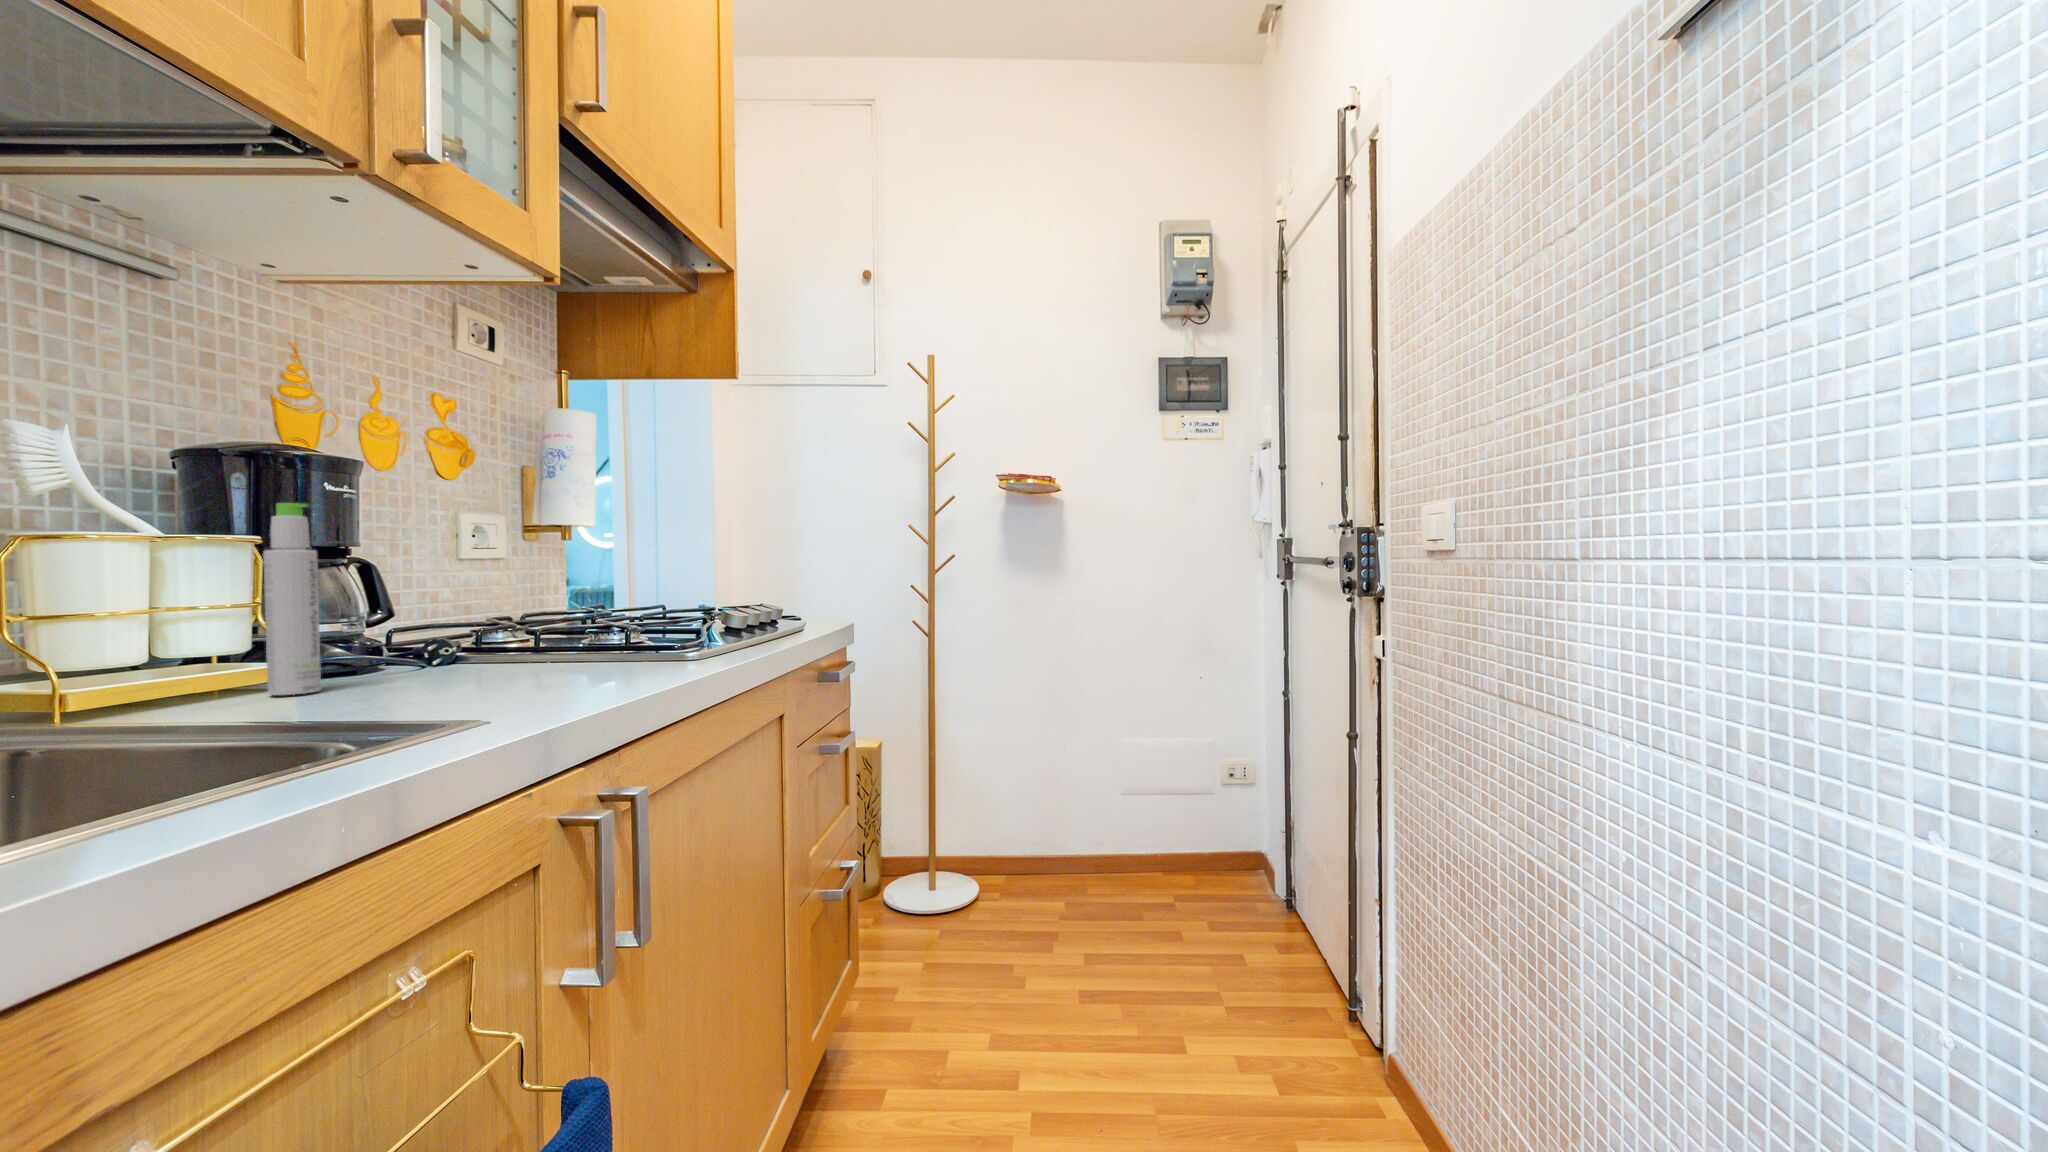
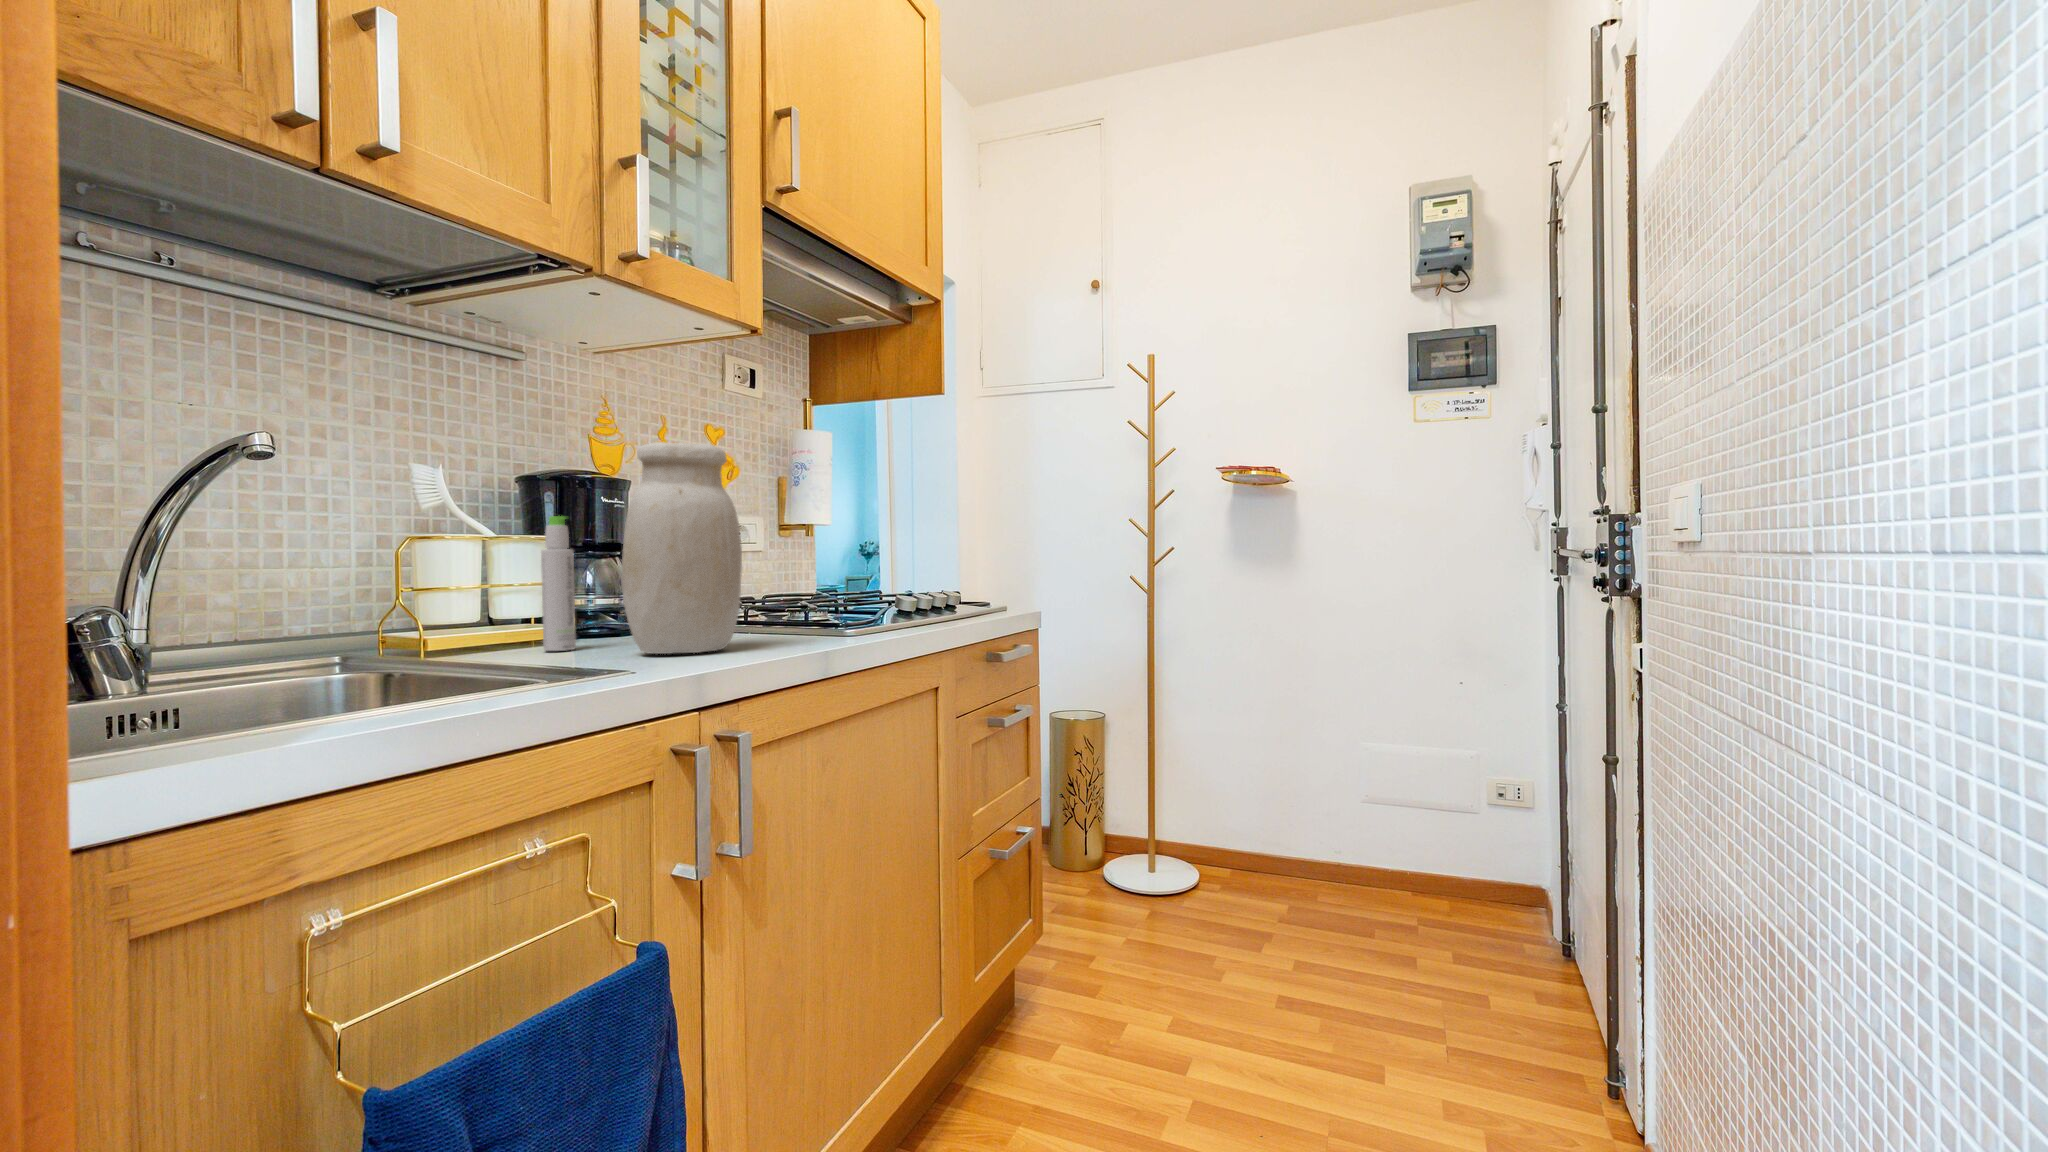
jar: none [418,404,590,690] -> present [622,442,742,654]

